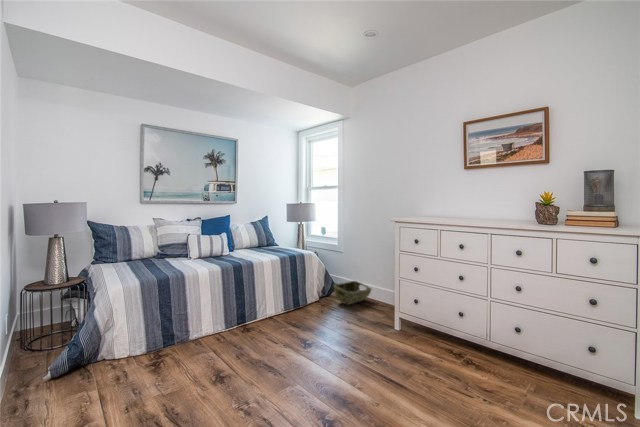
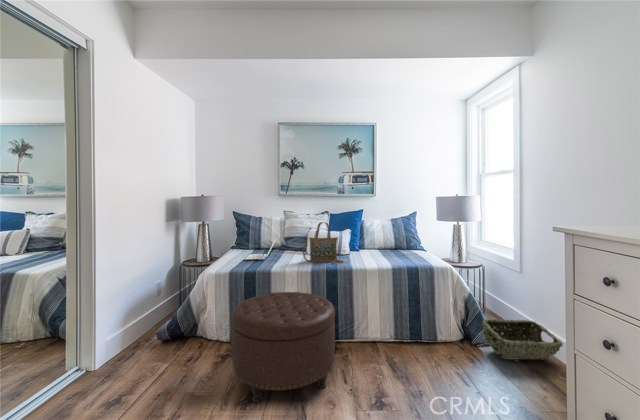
handbag: none [202,227,240,263] -> present [303,222,343,263]
laptop: none [129,246,169,270] -> present [245,240,276,259]
ottoman: none [184,286,273,374] -> present [231,292,335,402]

